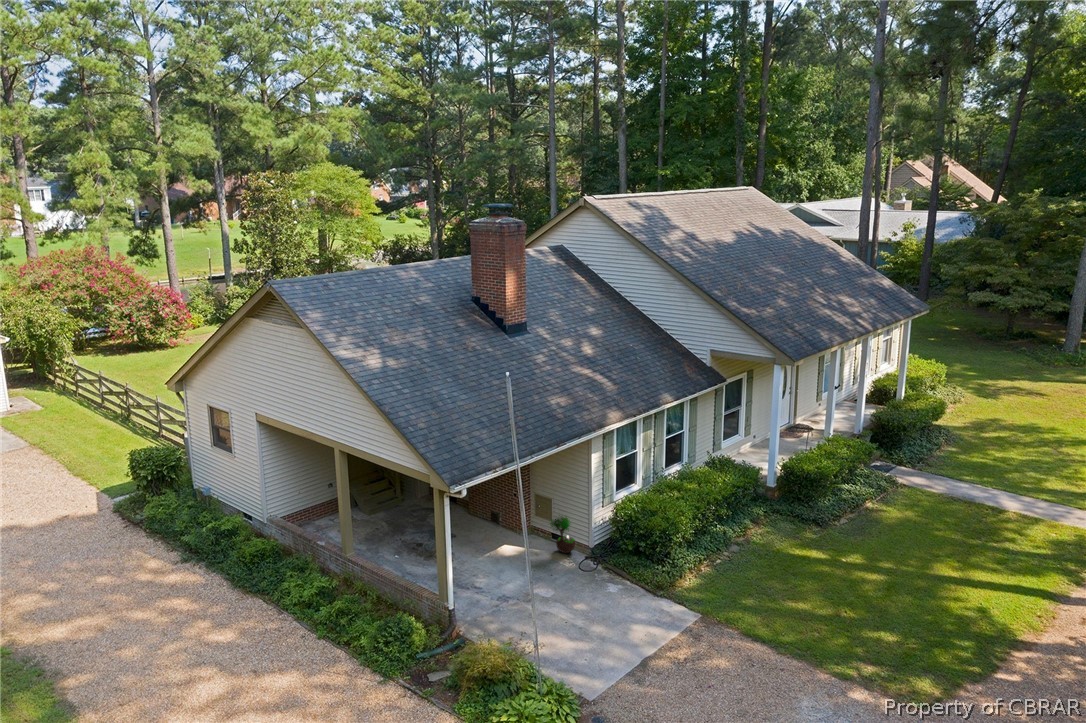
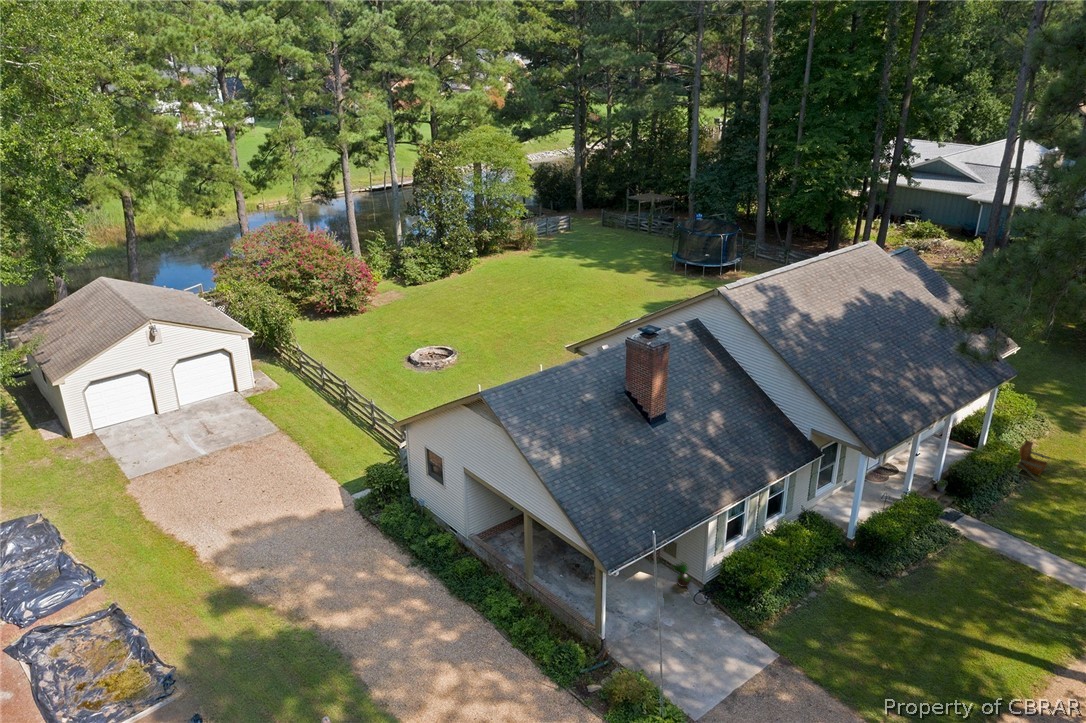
lounge chair: none [940,394,980,436] -> present [1017,441,1050,481]

